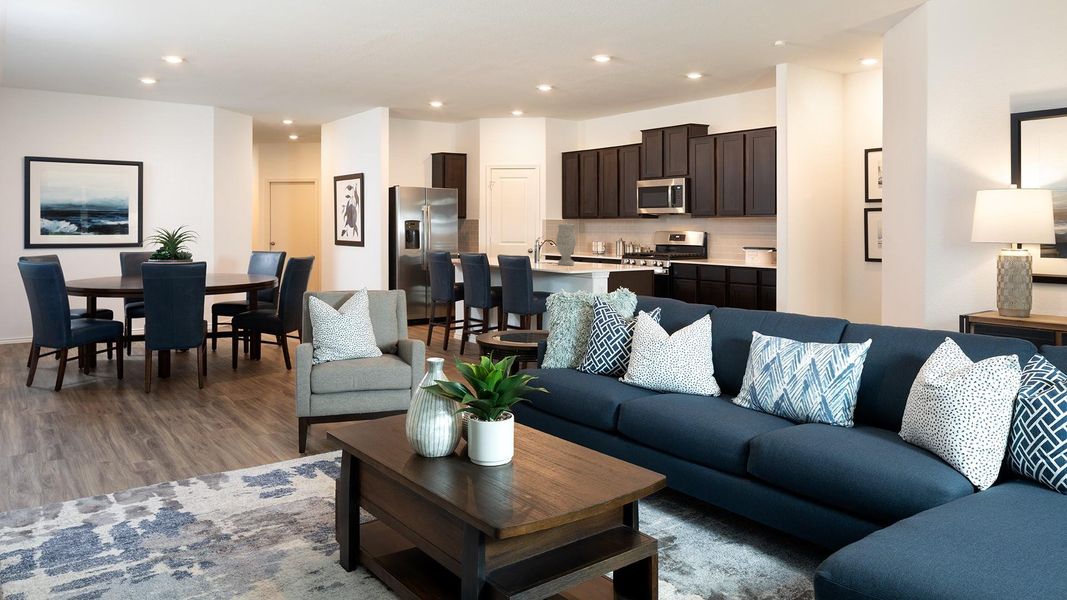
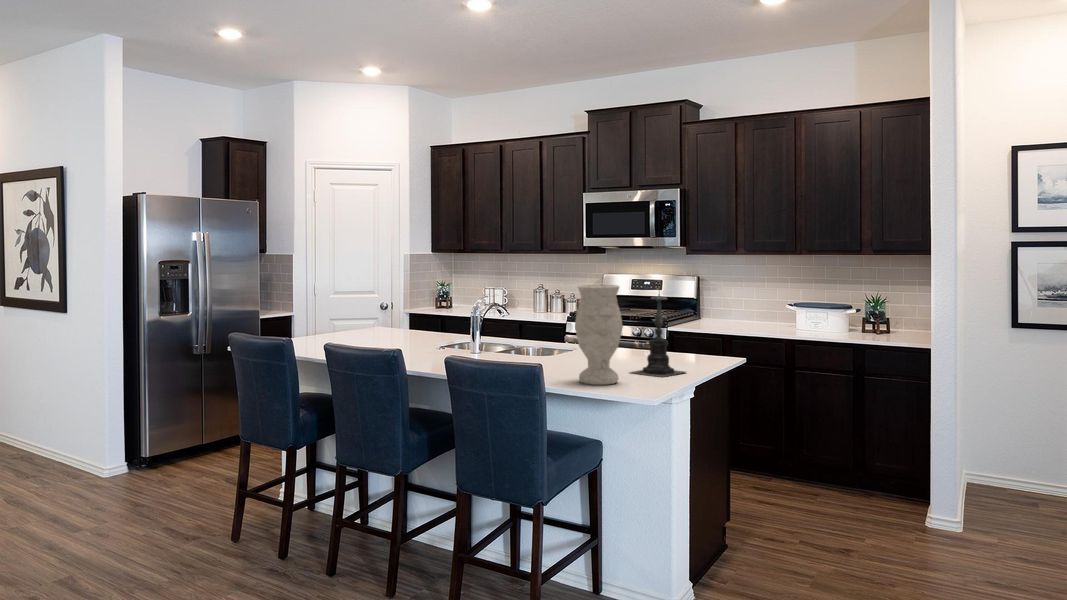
candle holder: none [589,226,616,266] -> present [630,293,684,377]

